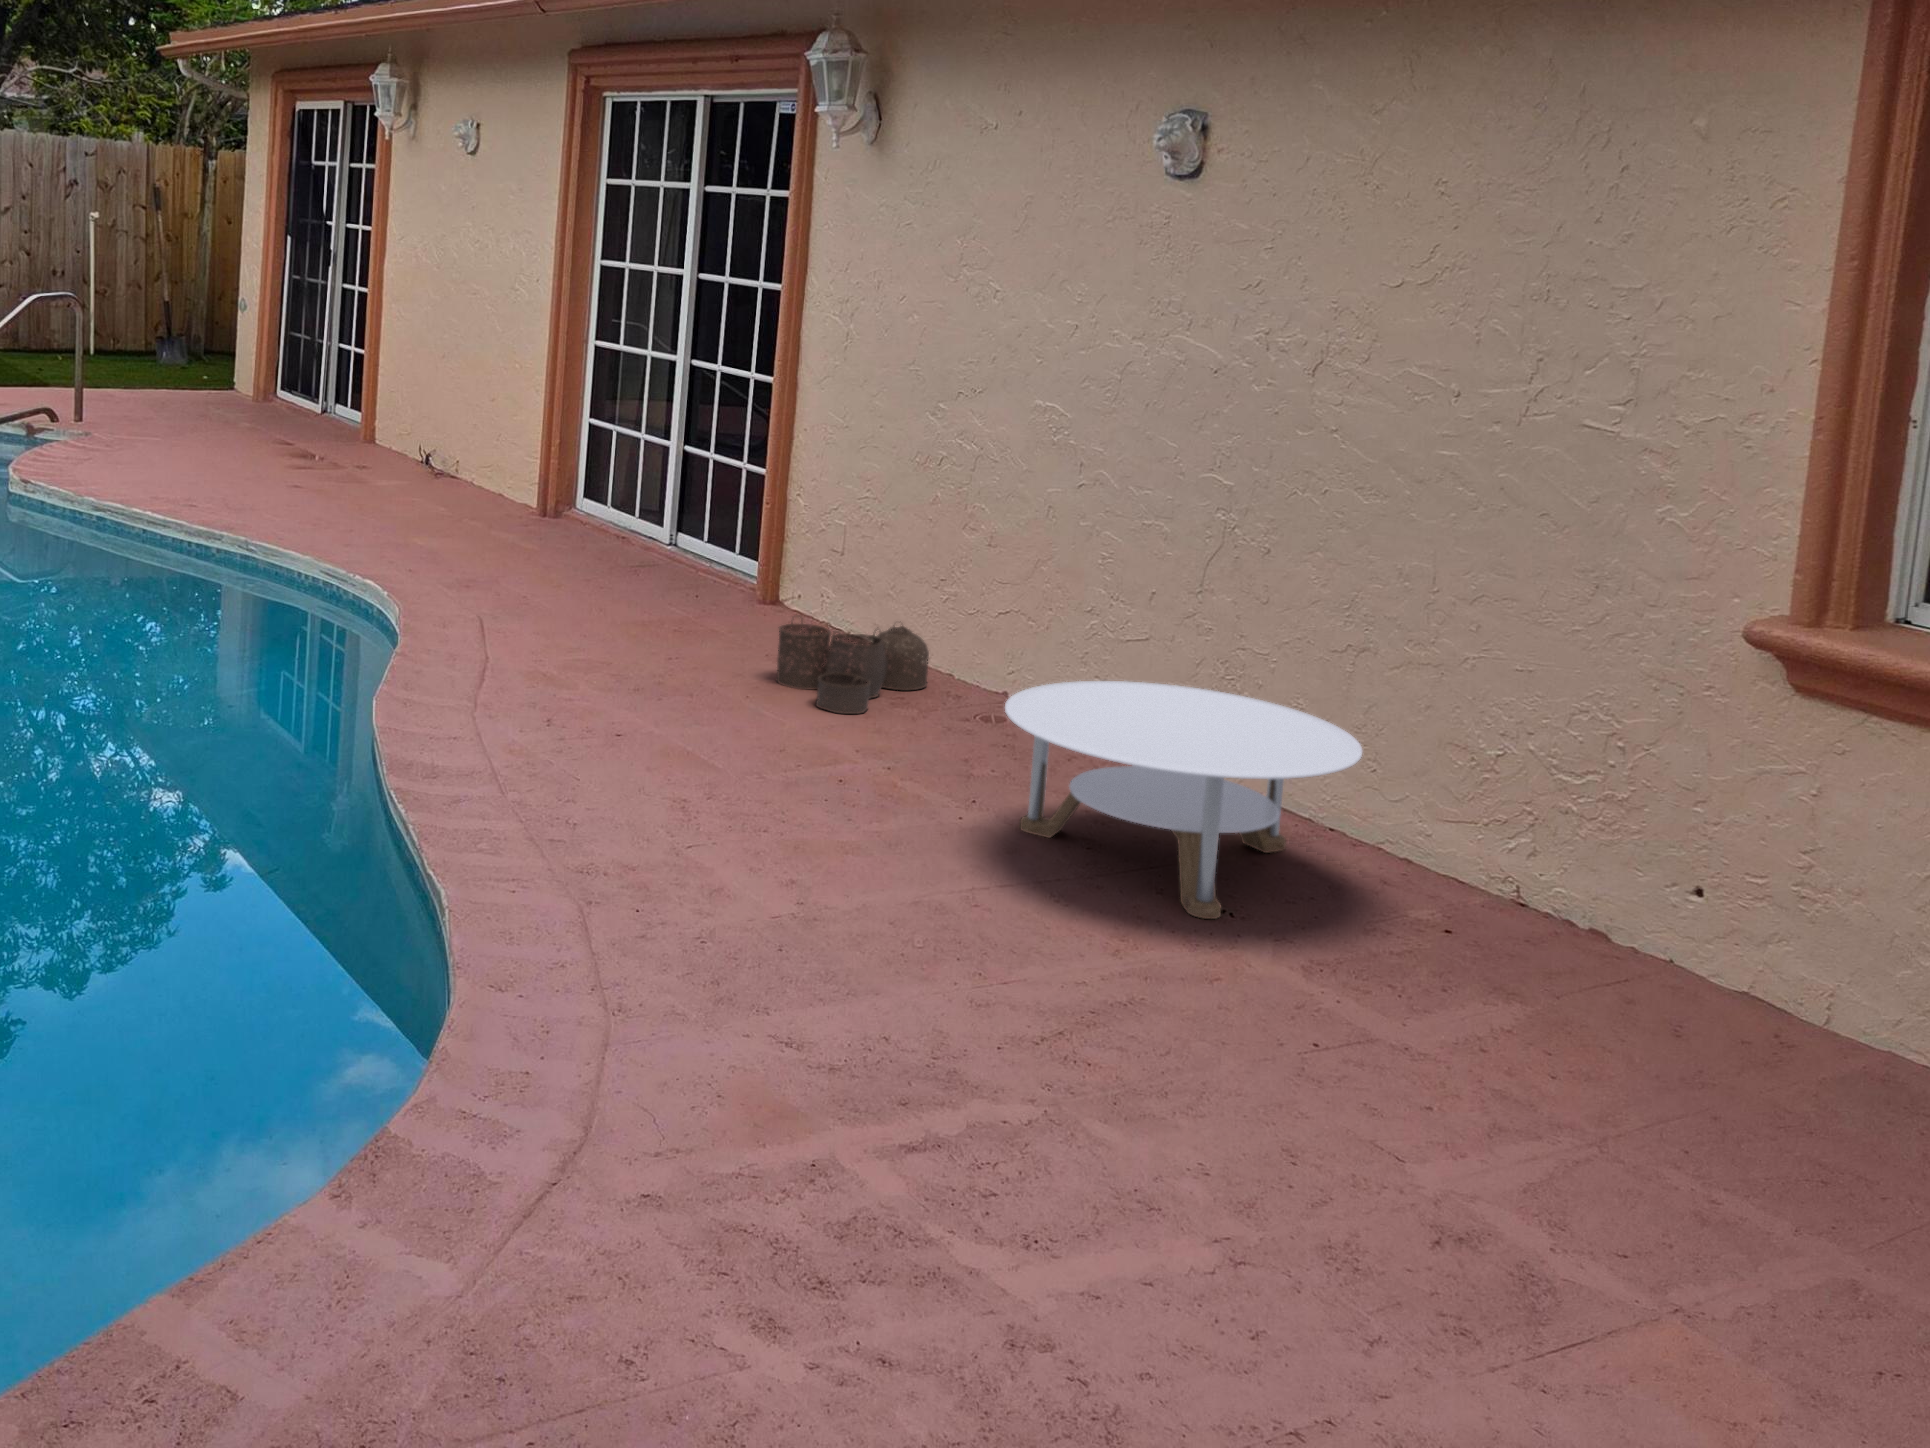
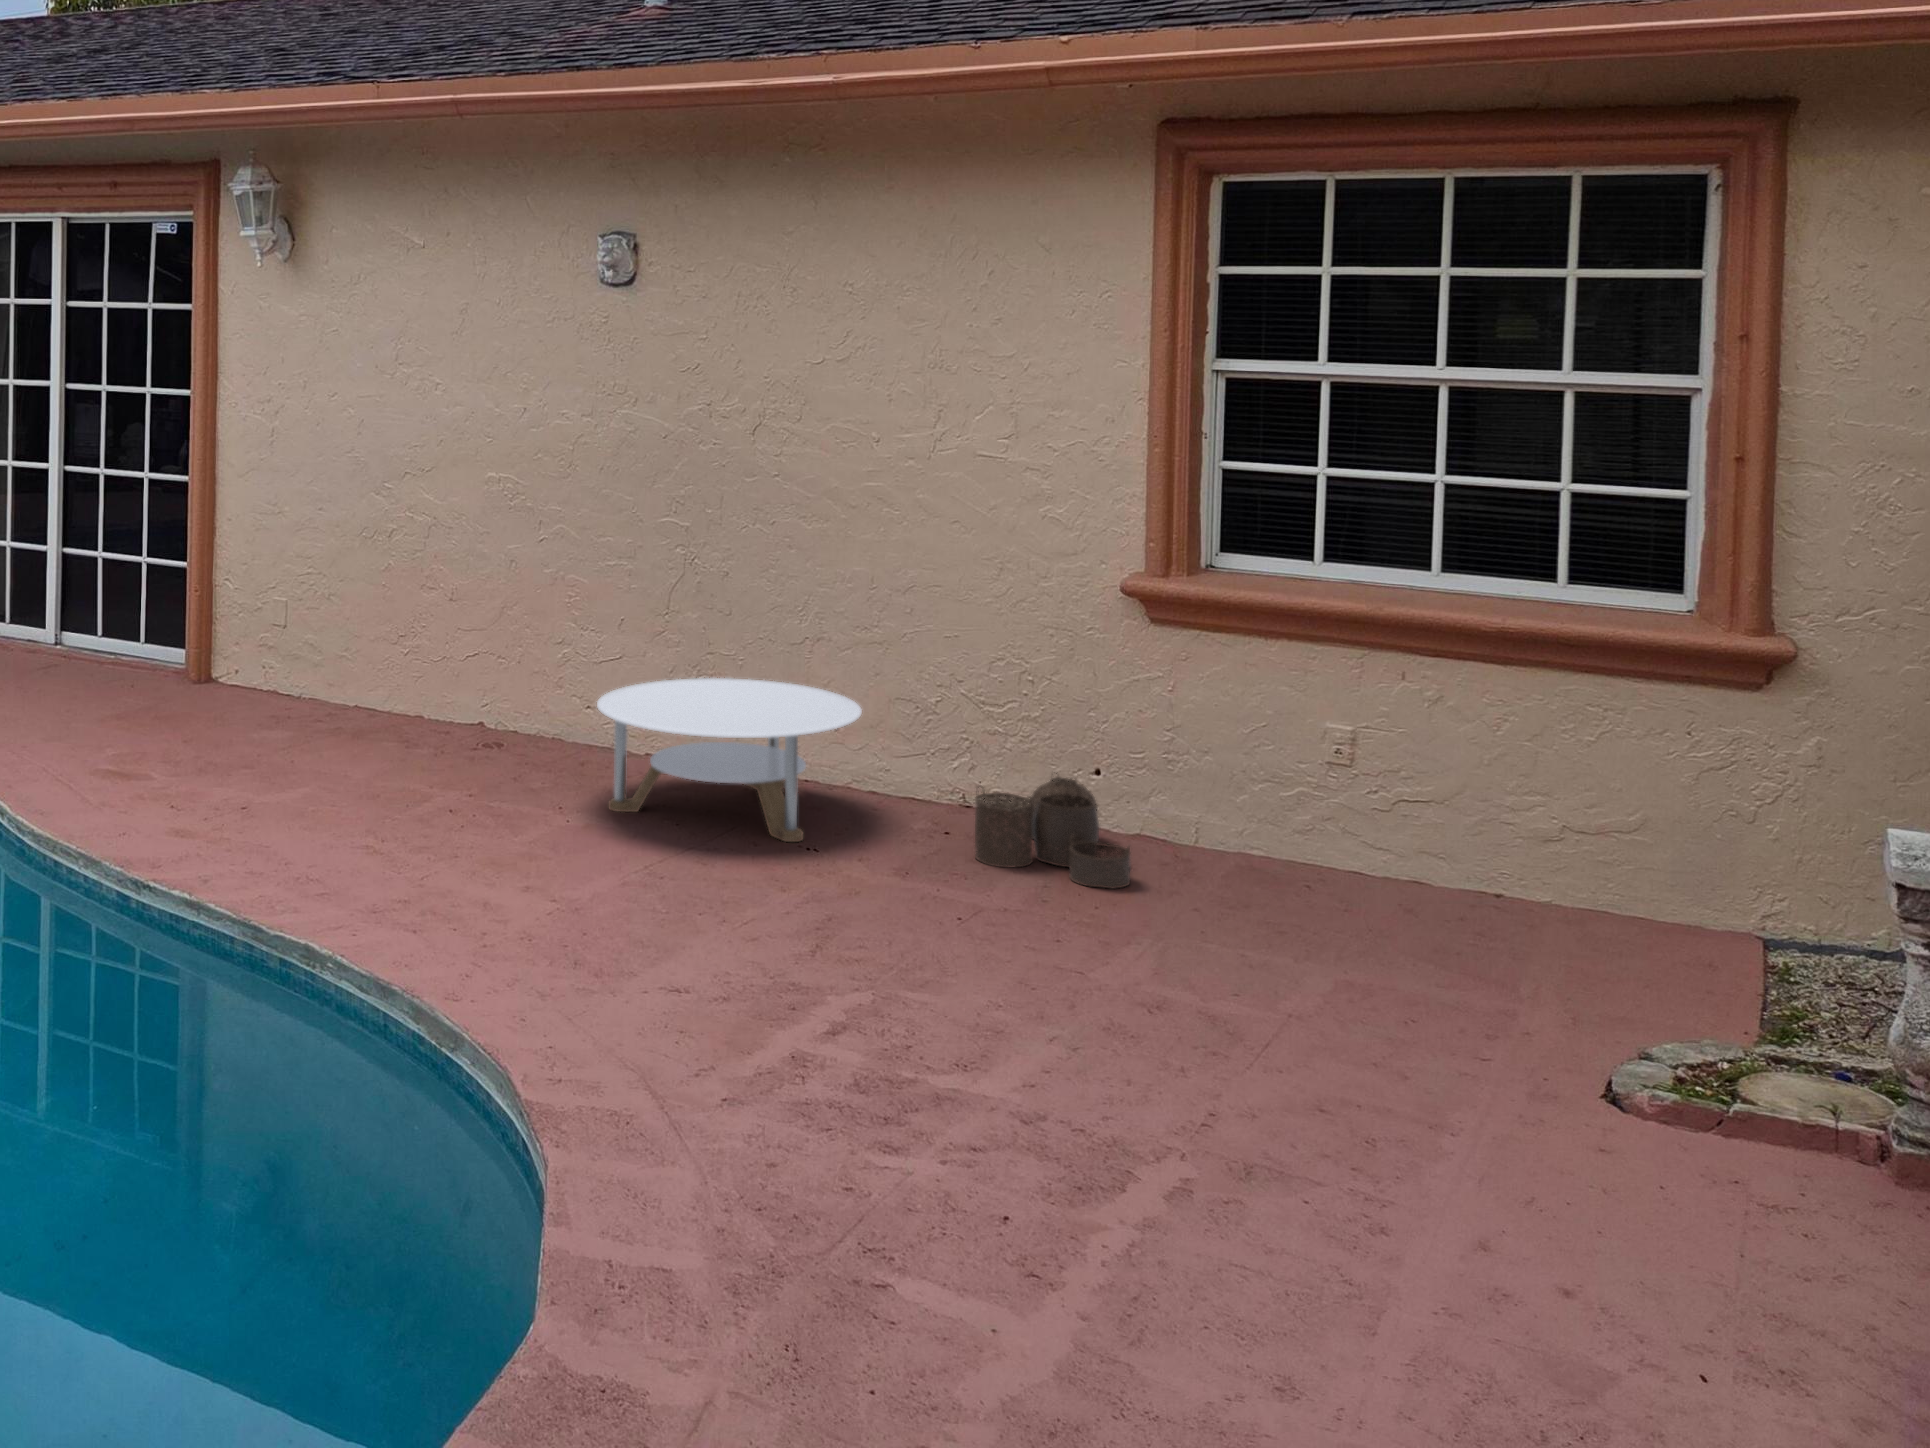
woven basket: present [777,623,929,714] -> present [975,773,1130,889]

